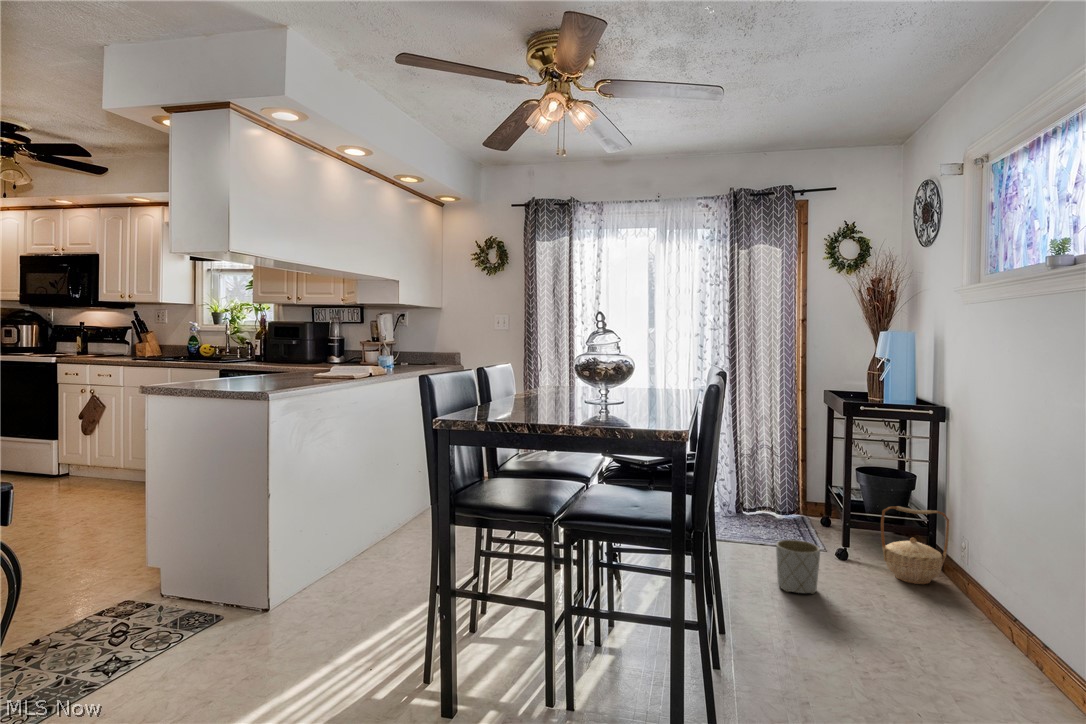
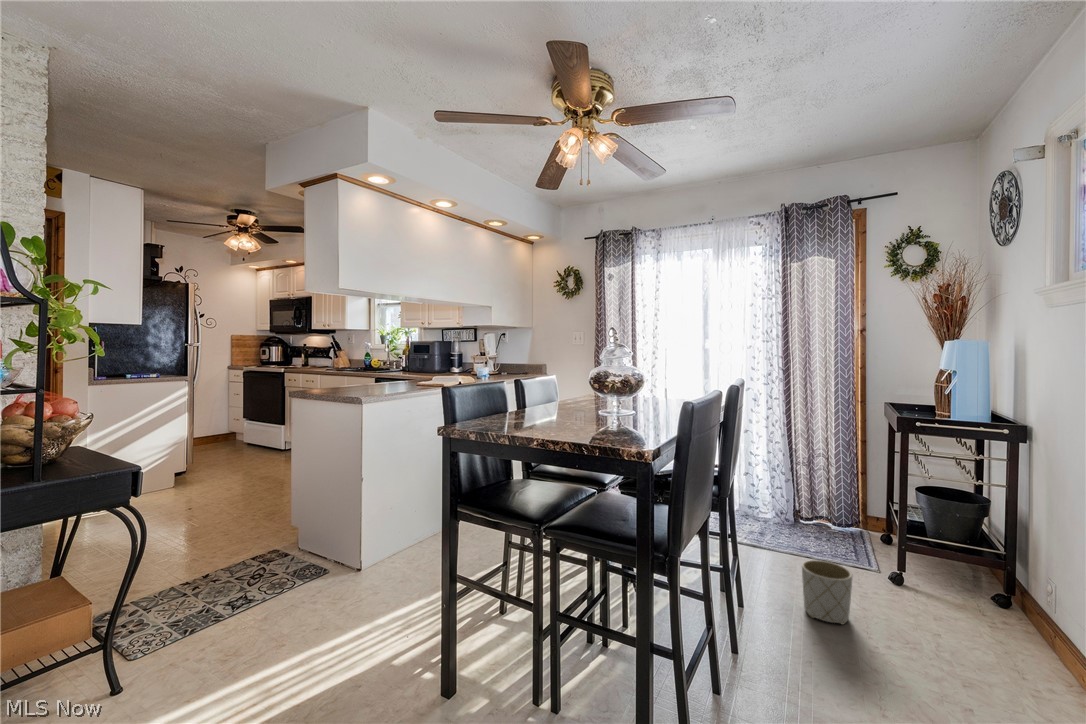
basket: present [881,506,949,584] -> none [937,535,1030,630]

